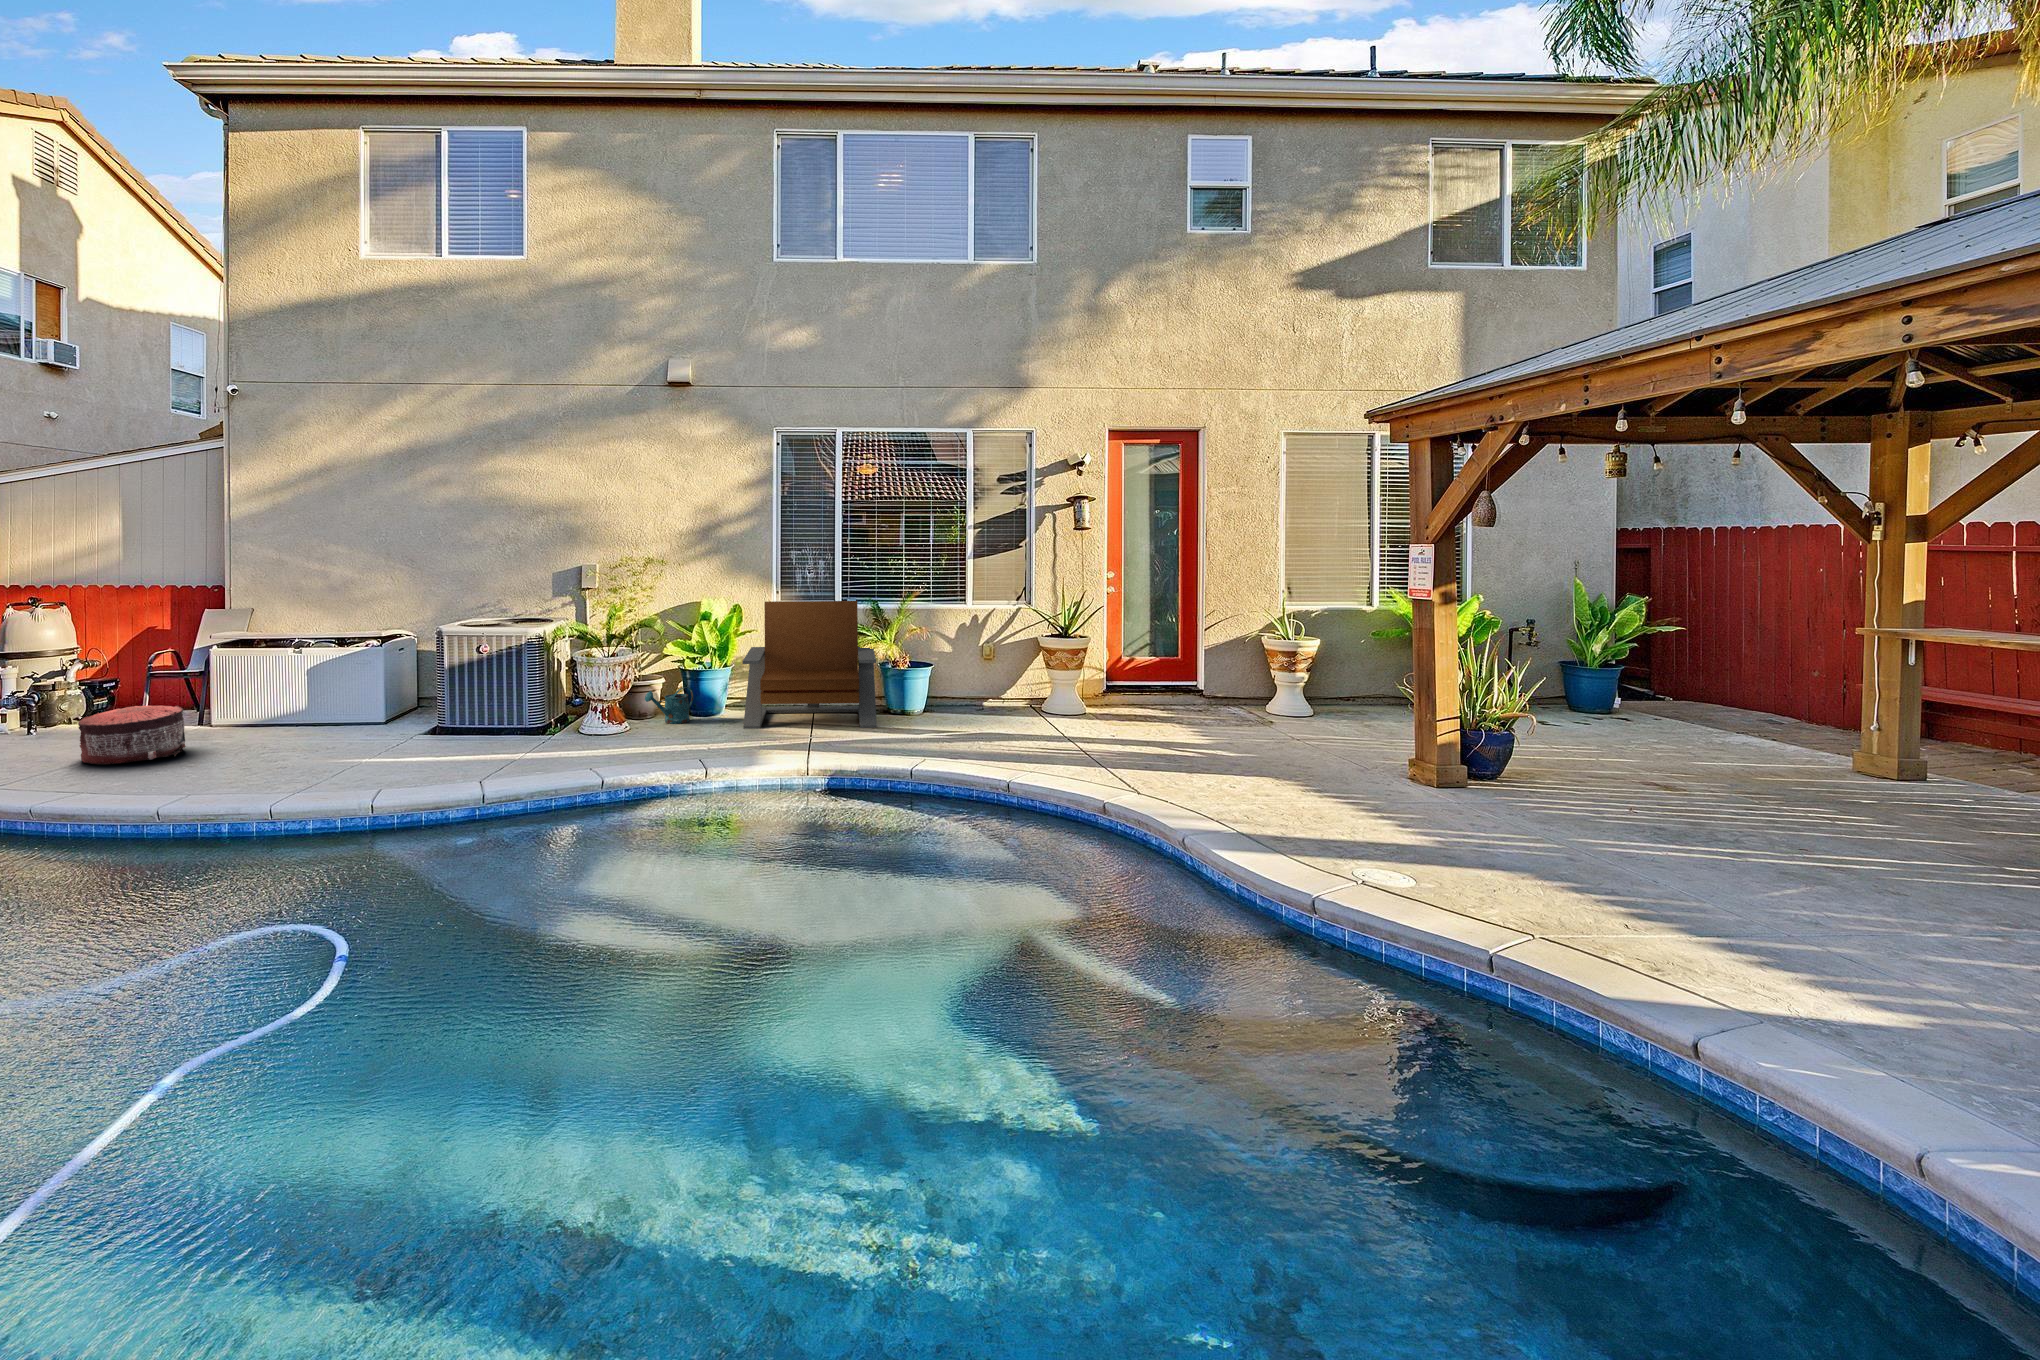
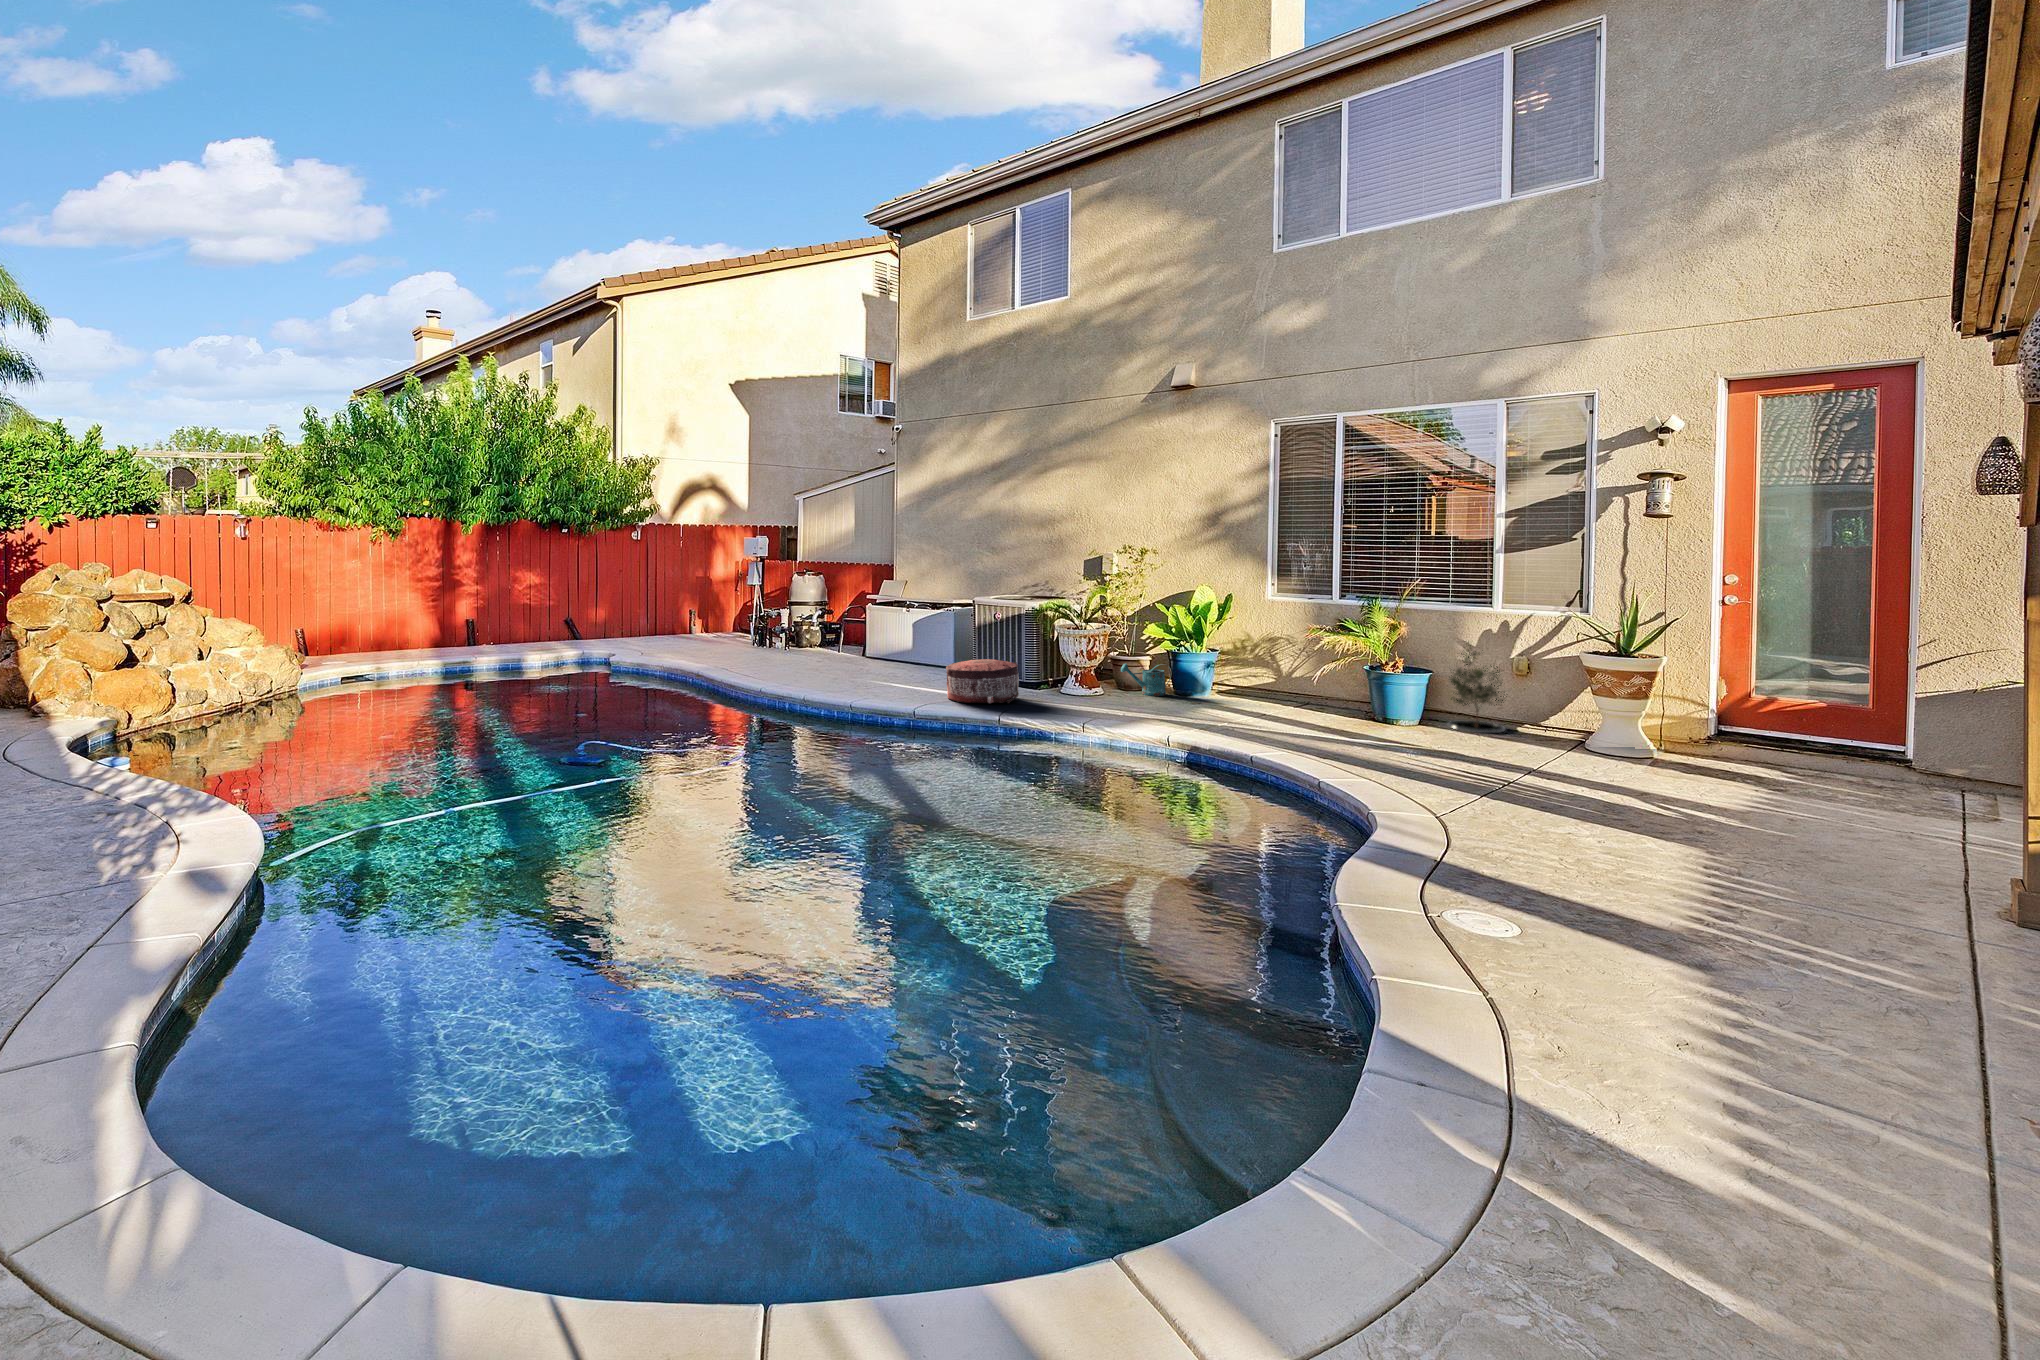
lounge chair: present [743,601,877,729] -> none [1195,590,1369,726]
potted tree: none [943,635,991,715] -> present [1448,645,1507,733]
pouf: present [78,705,185,764] -> present [946,659,1019,703]

